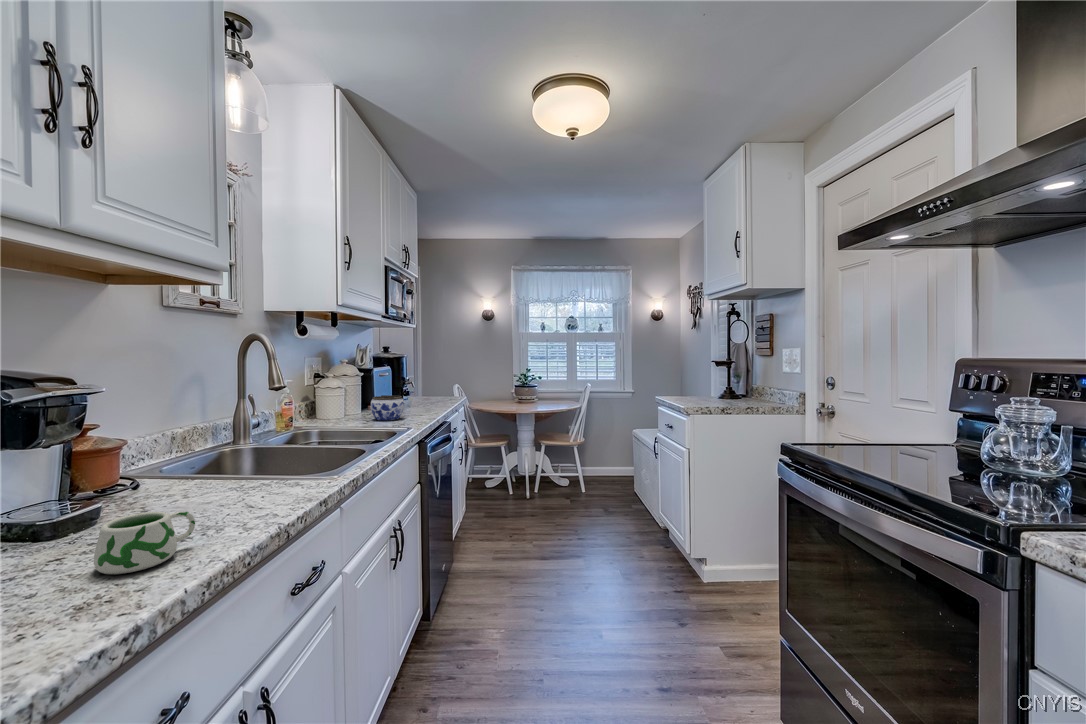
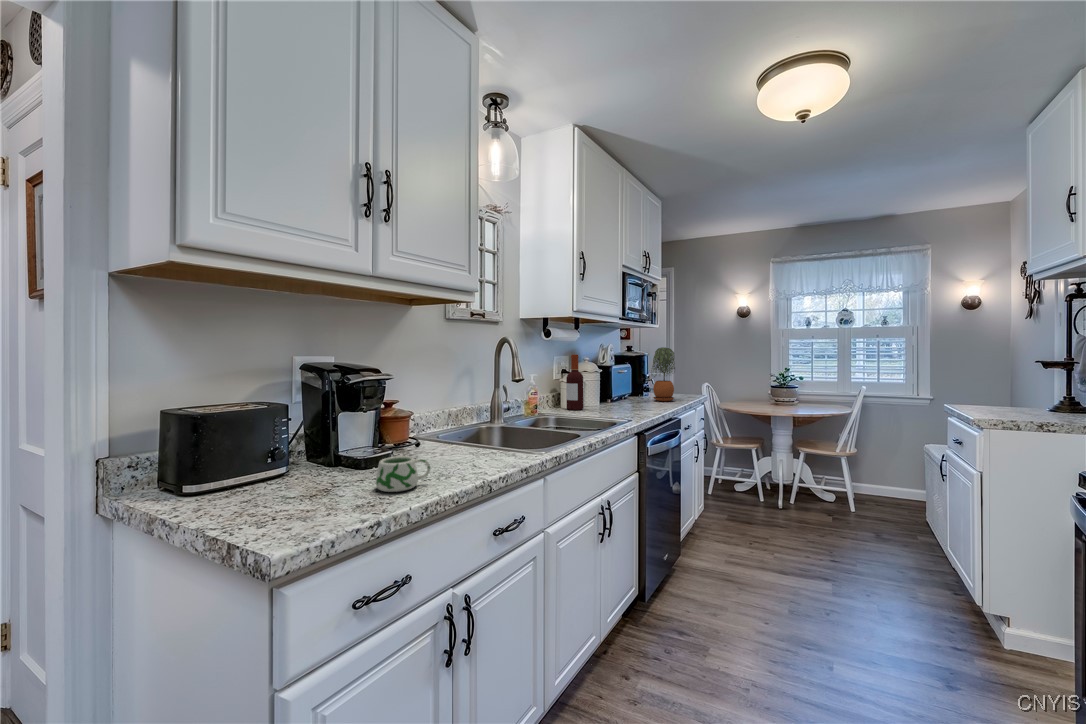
potted plant: none [415,349,441,406] -> present [652,347,675,402]
bottle: none [324,356,346,422] -> present [566,355,584,410]
jar: present [371,395,404,421] -> none [603,390,631,412]

